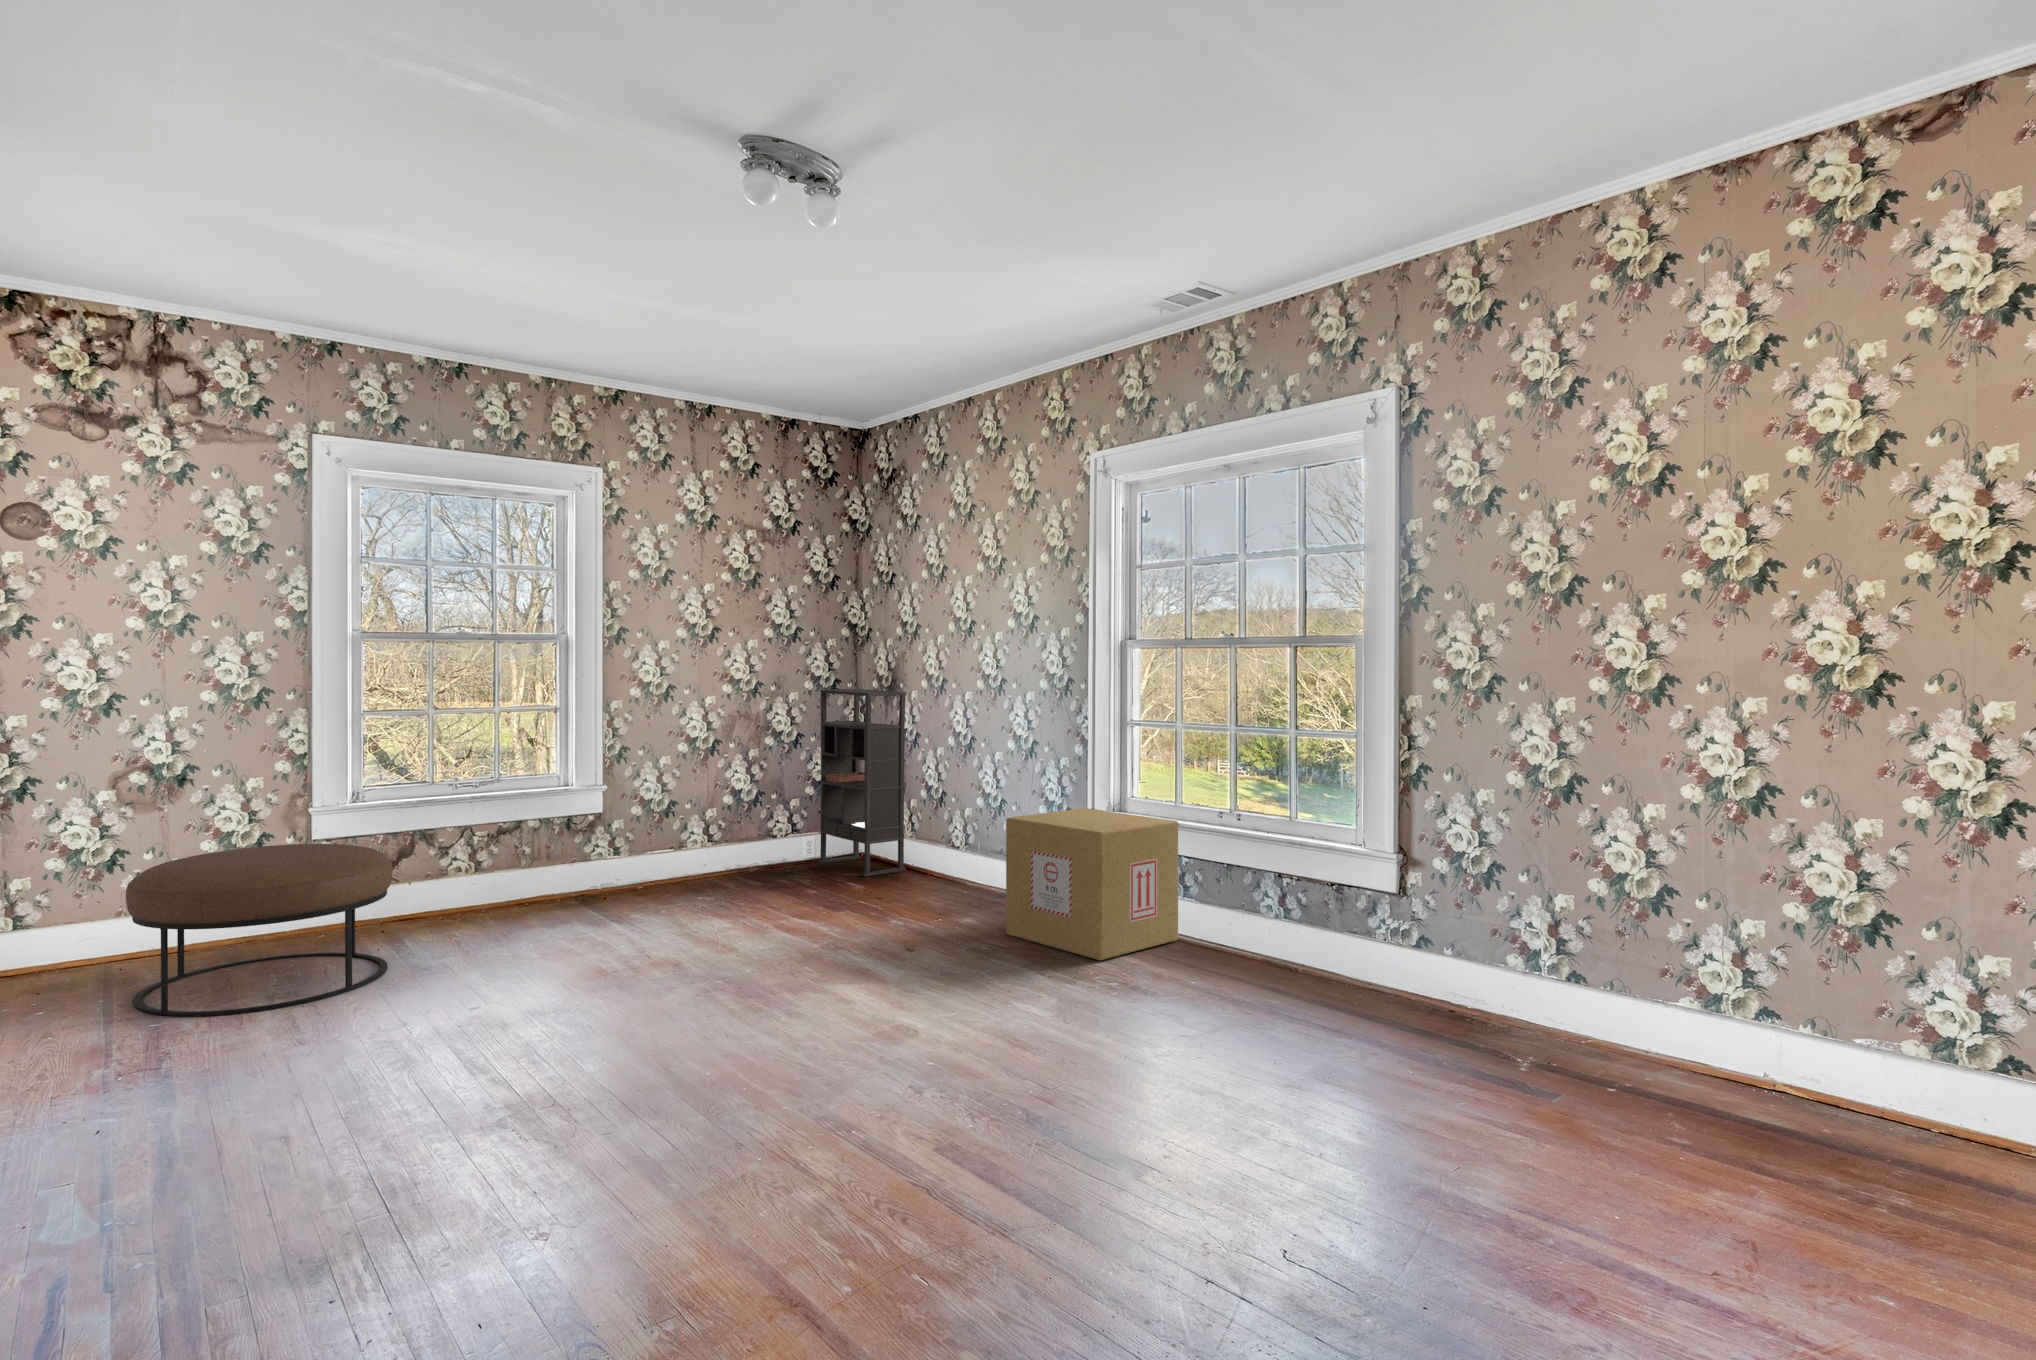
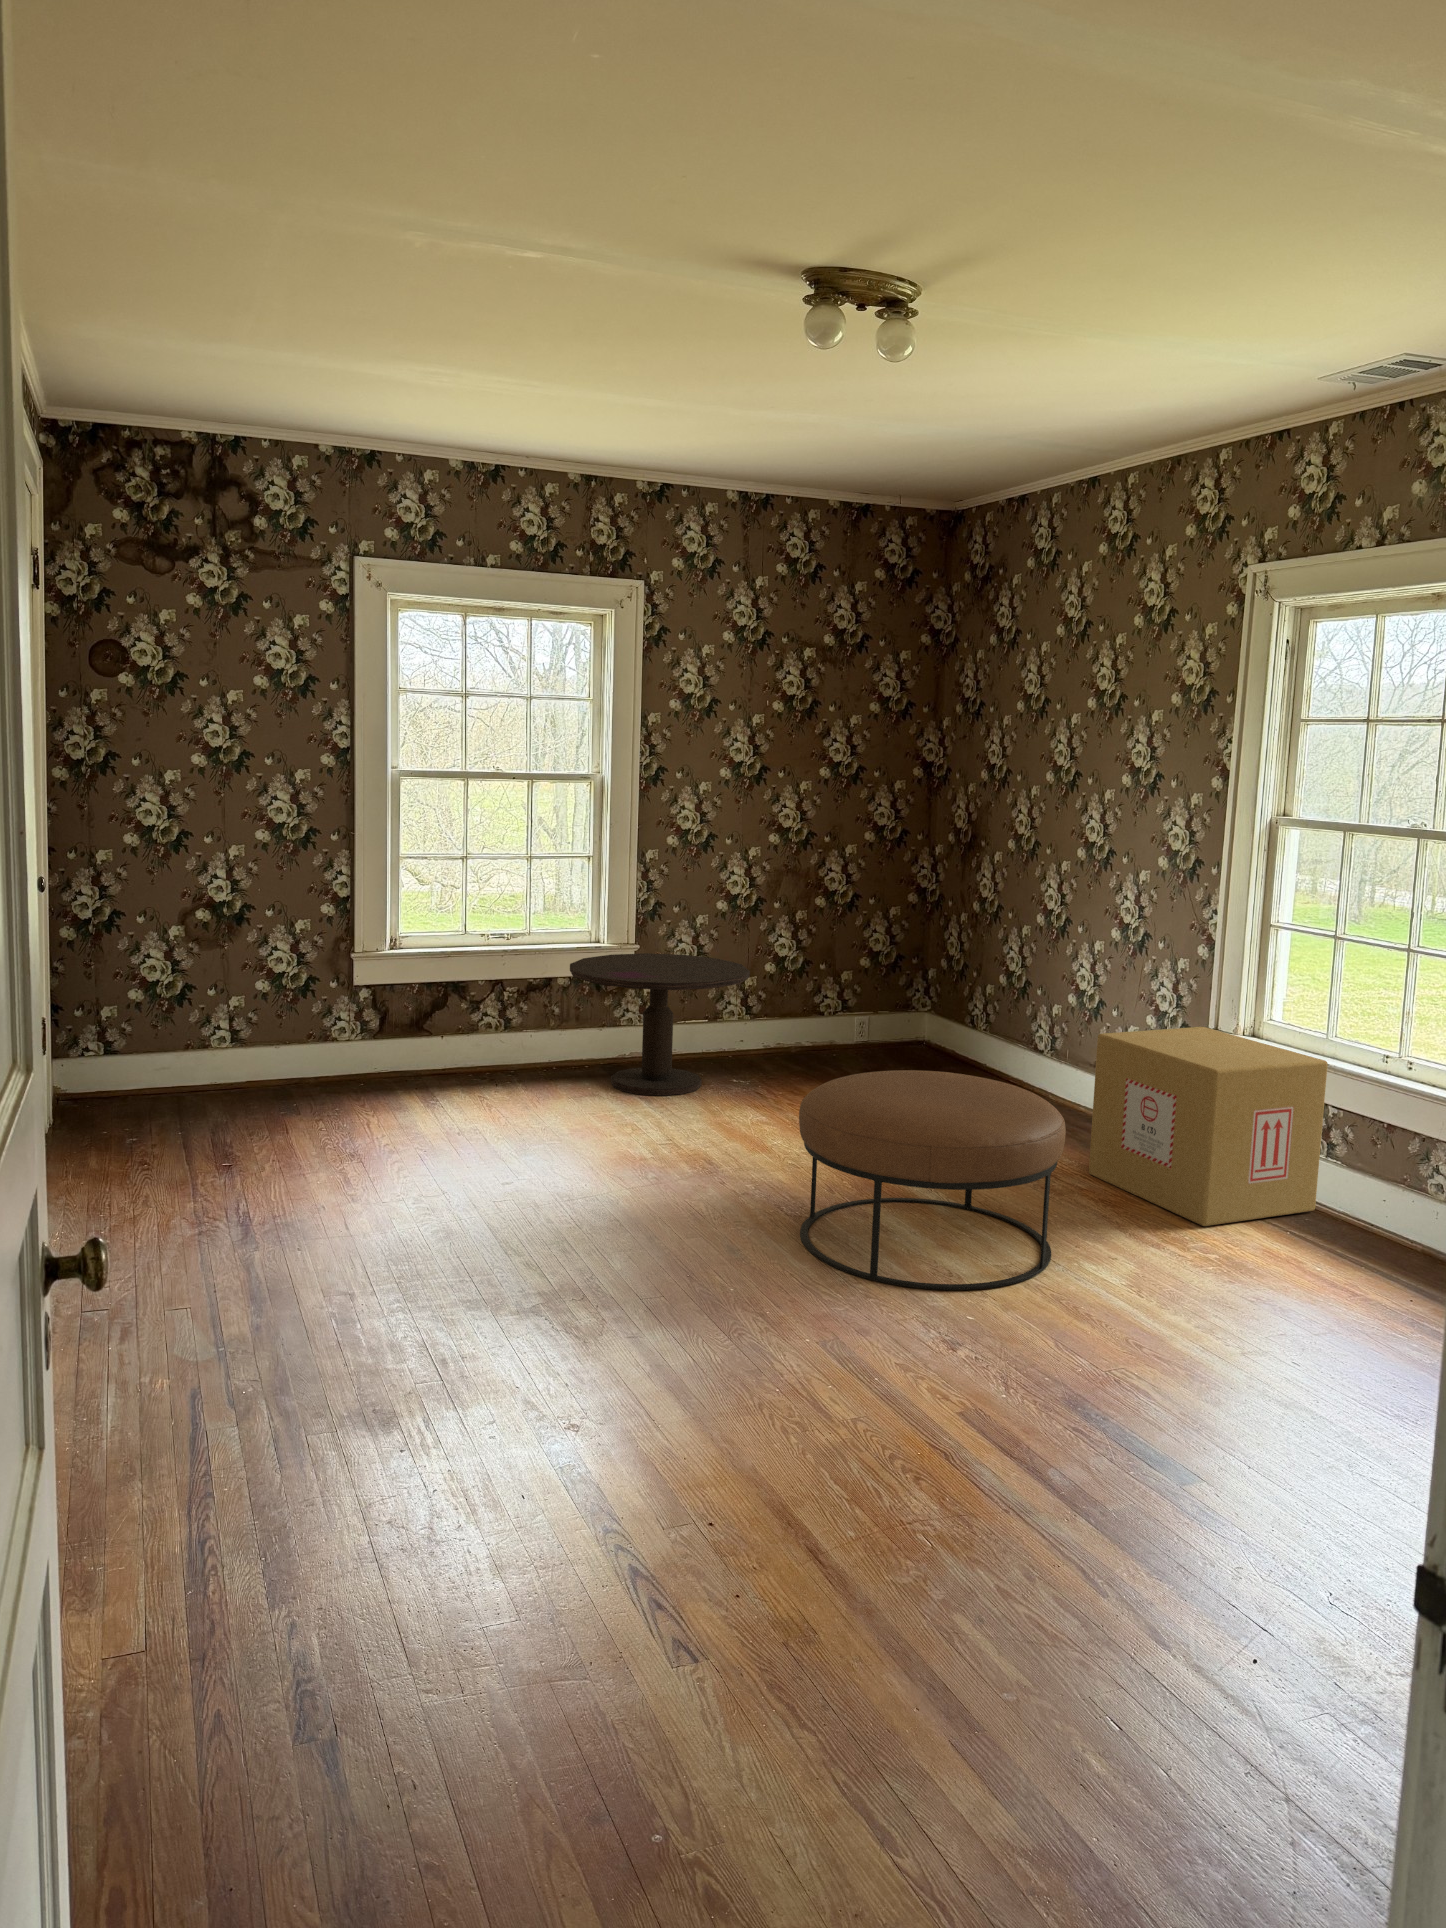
bookshelf: present [818,689,906,877] -> none [870,840,988,1073]
side table: none [542,792,711,916] -> present [570,953,750,1096]
ottoman: present [126,844,392,1016] -> present [799,1070,1066,1290]

